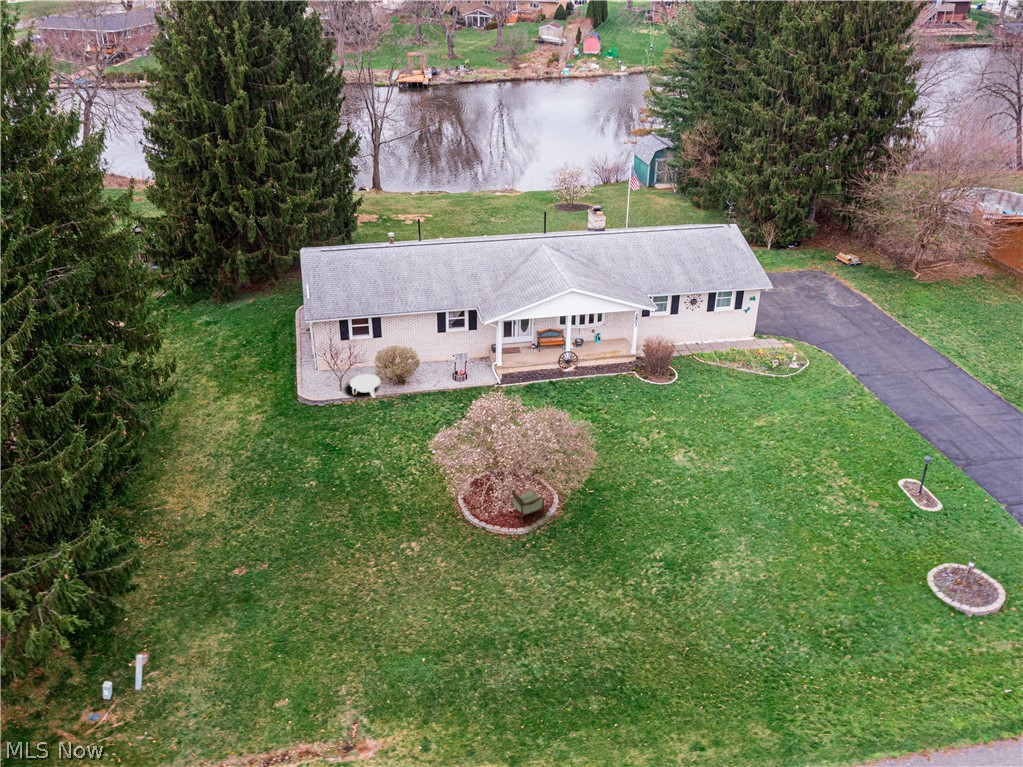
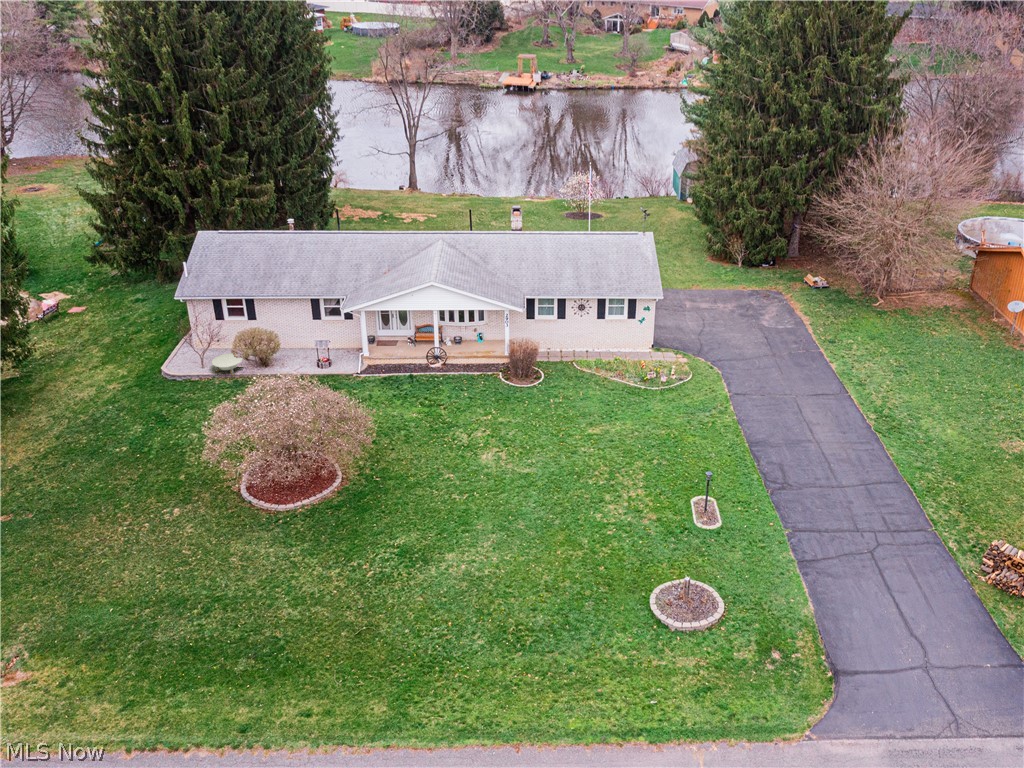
armchair: present [512,489,545,525] -> none [281,461,315,502]

